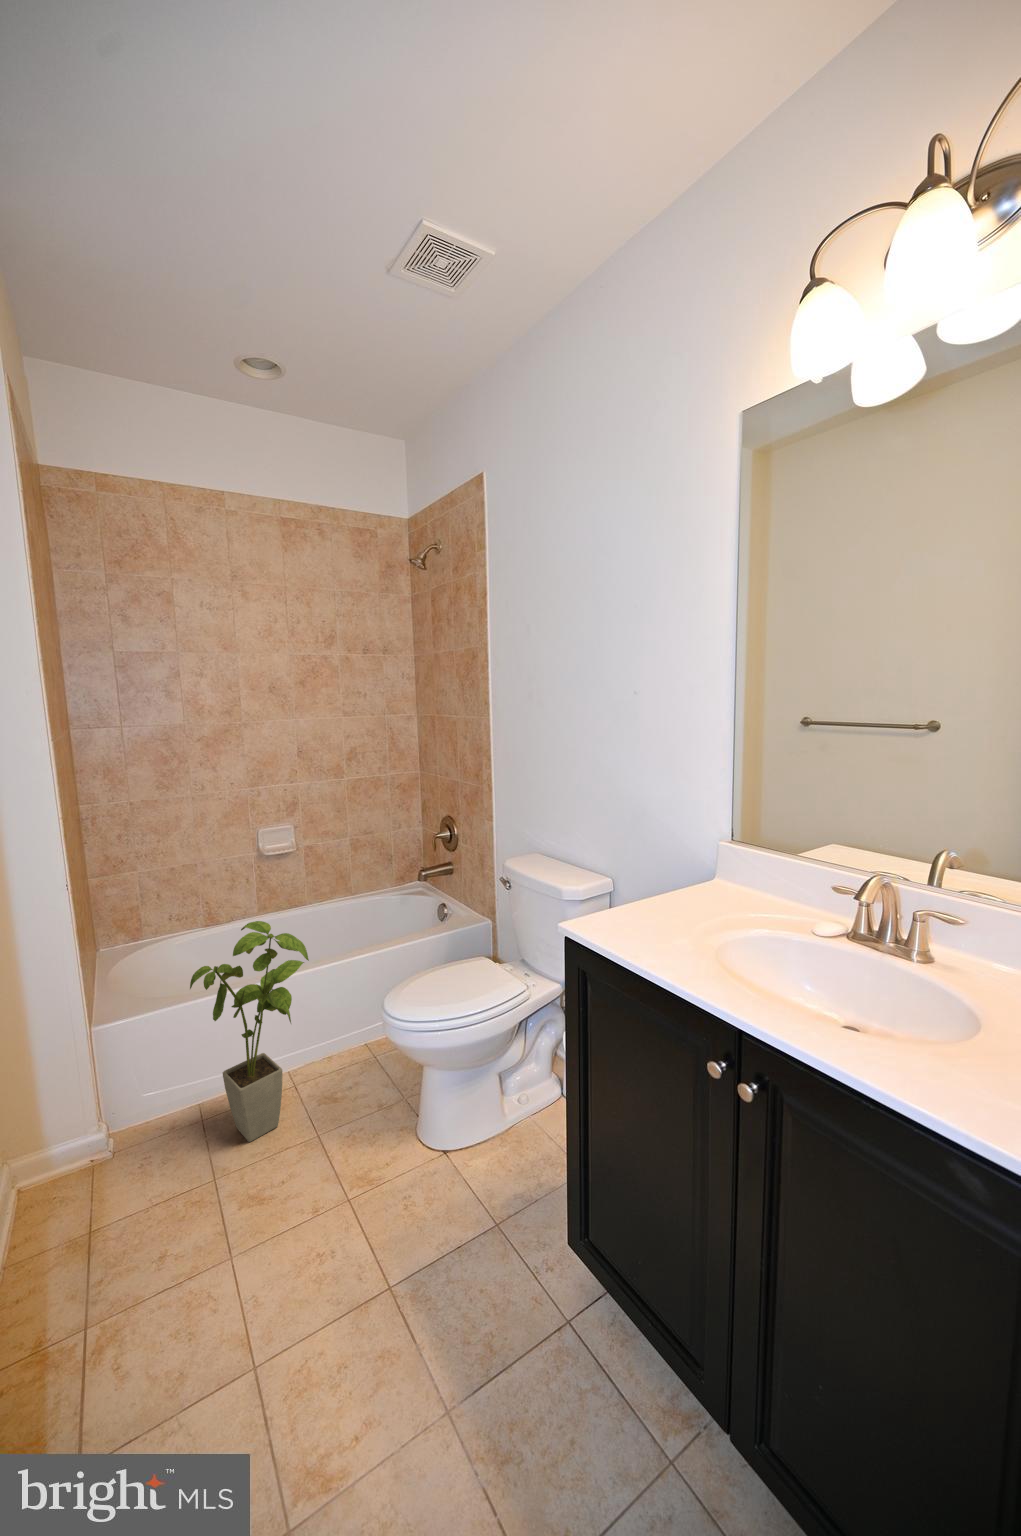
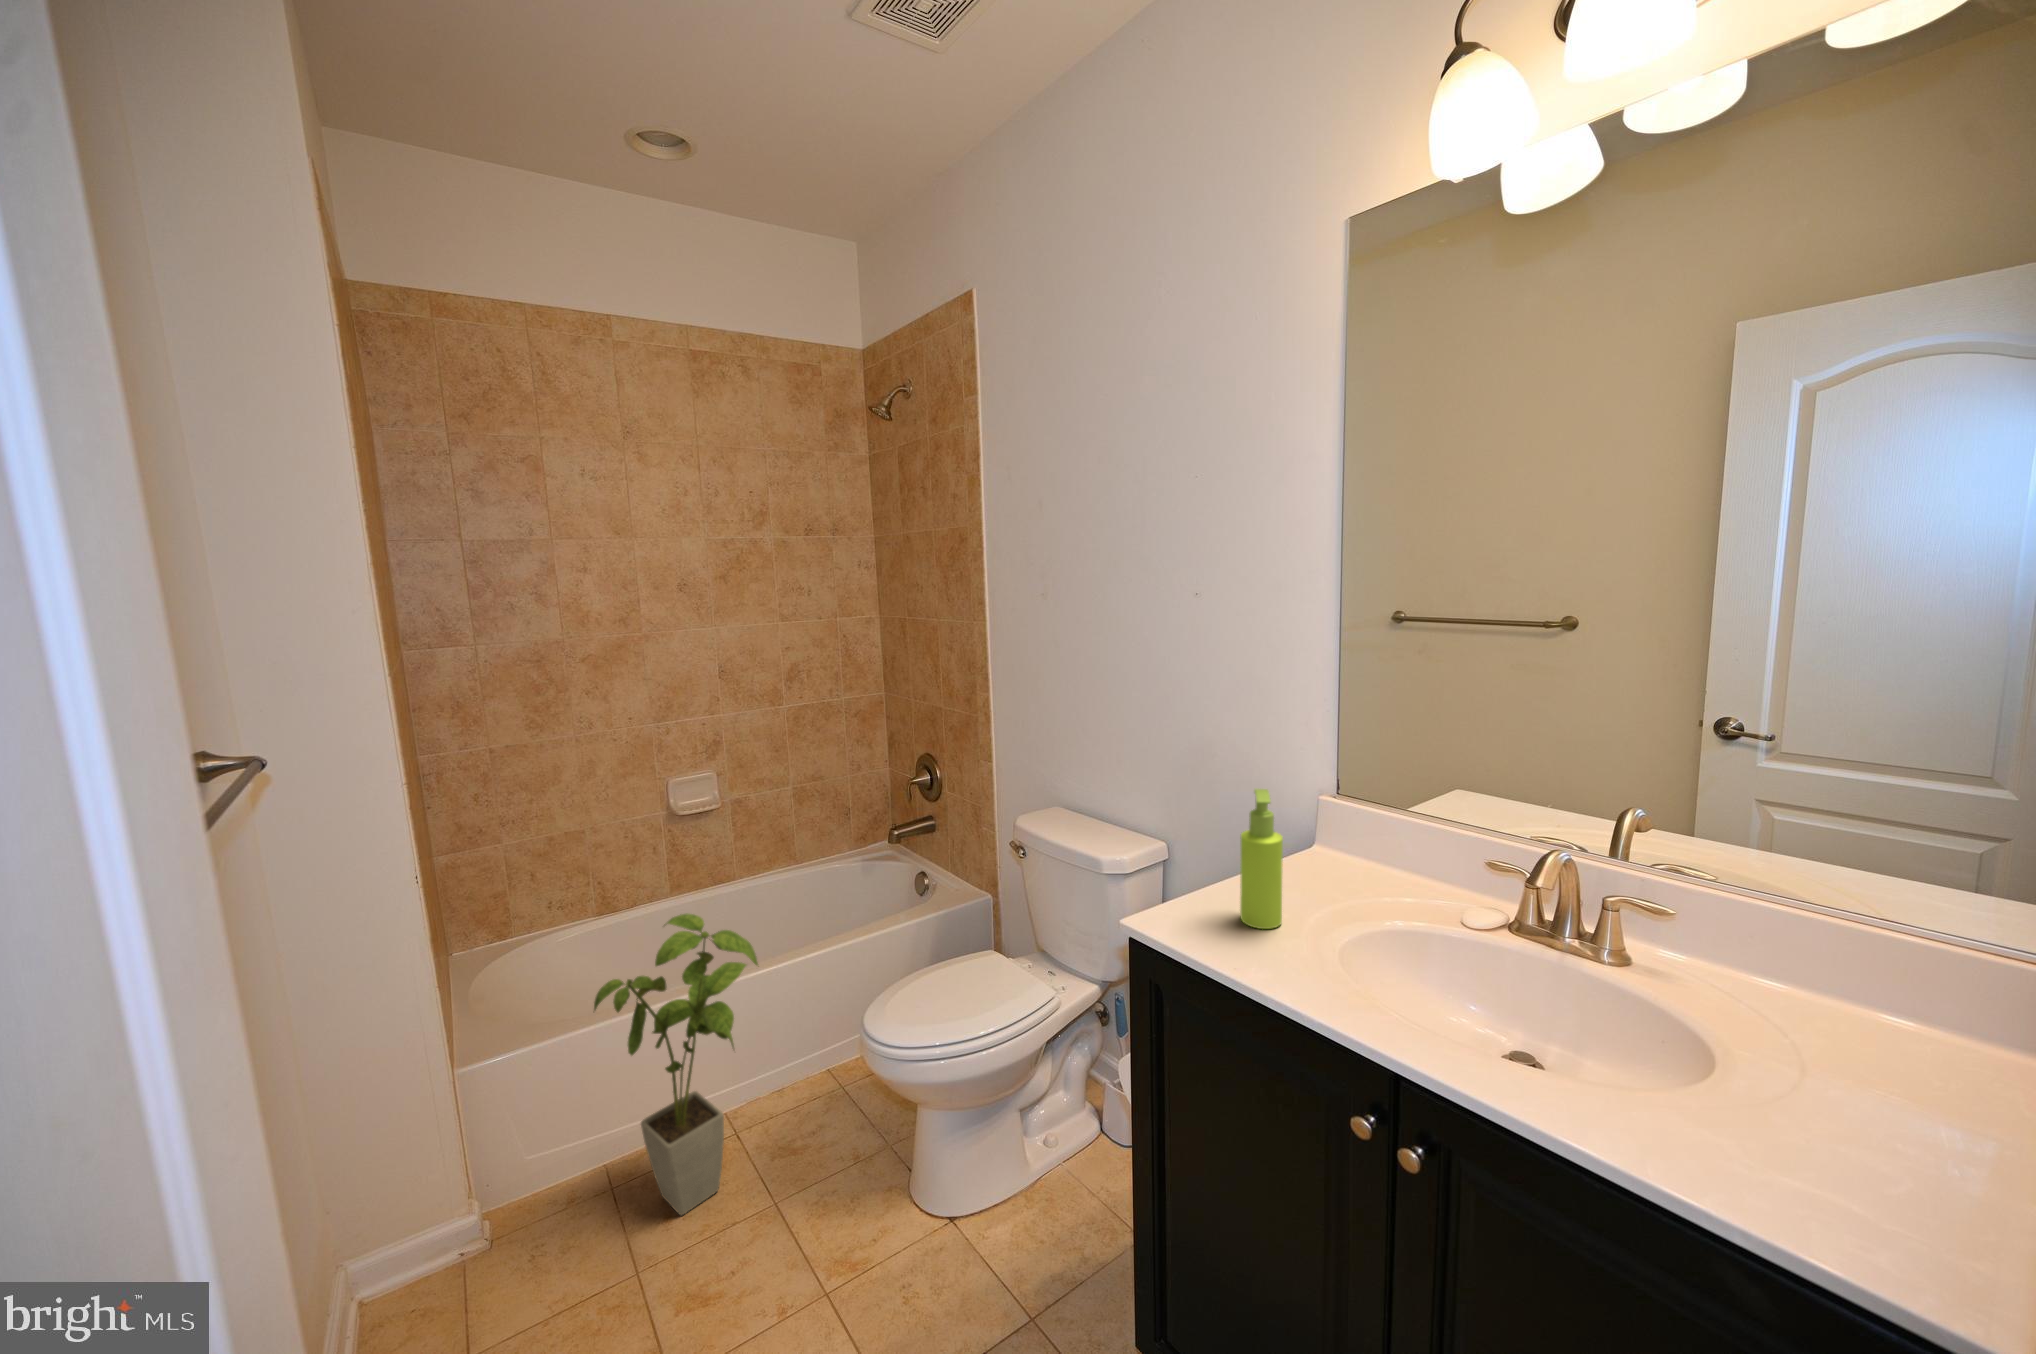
soap dispenser: none [647,828,678,932] -> present [1240,789,1283,929]

